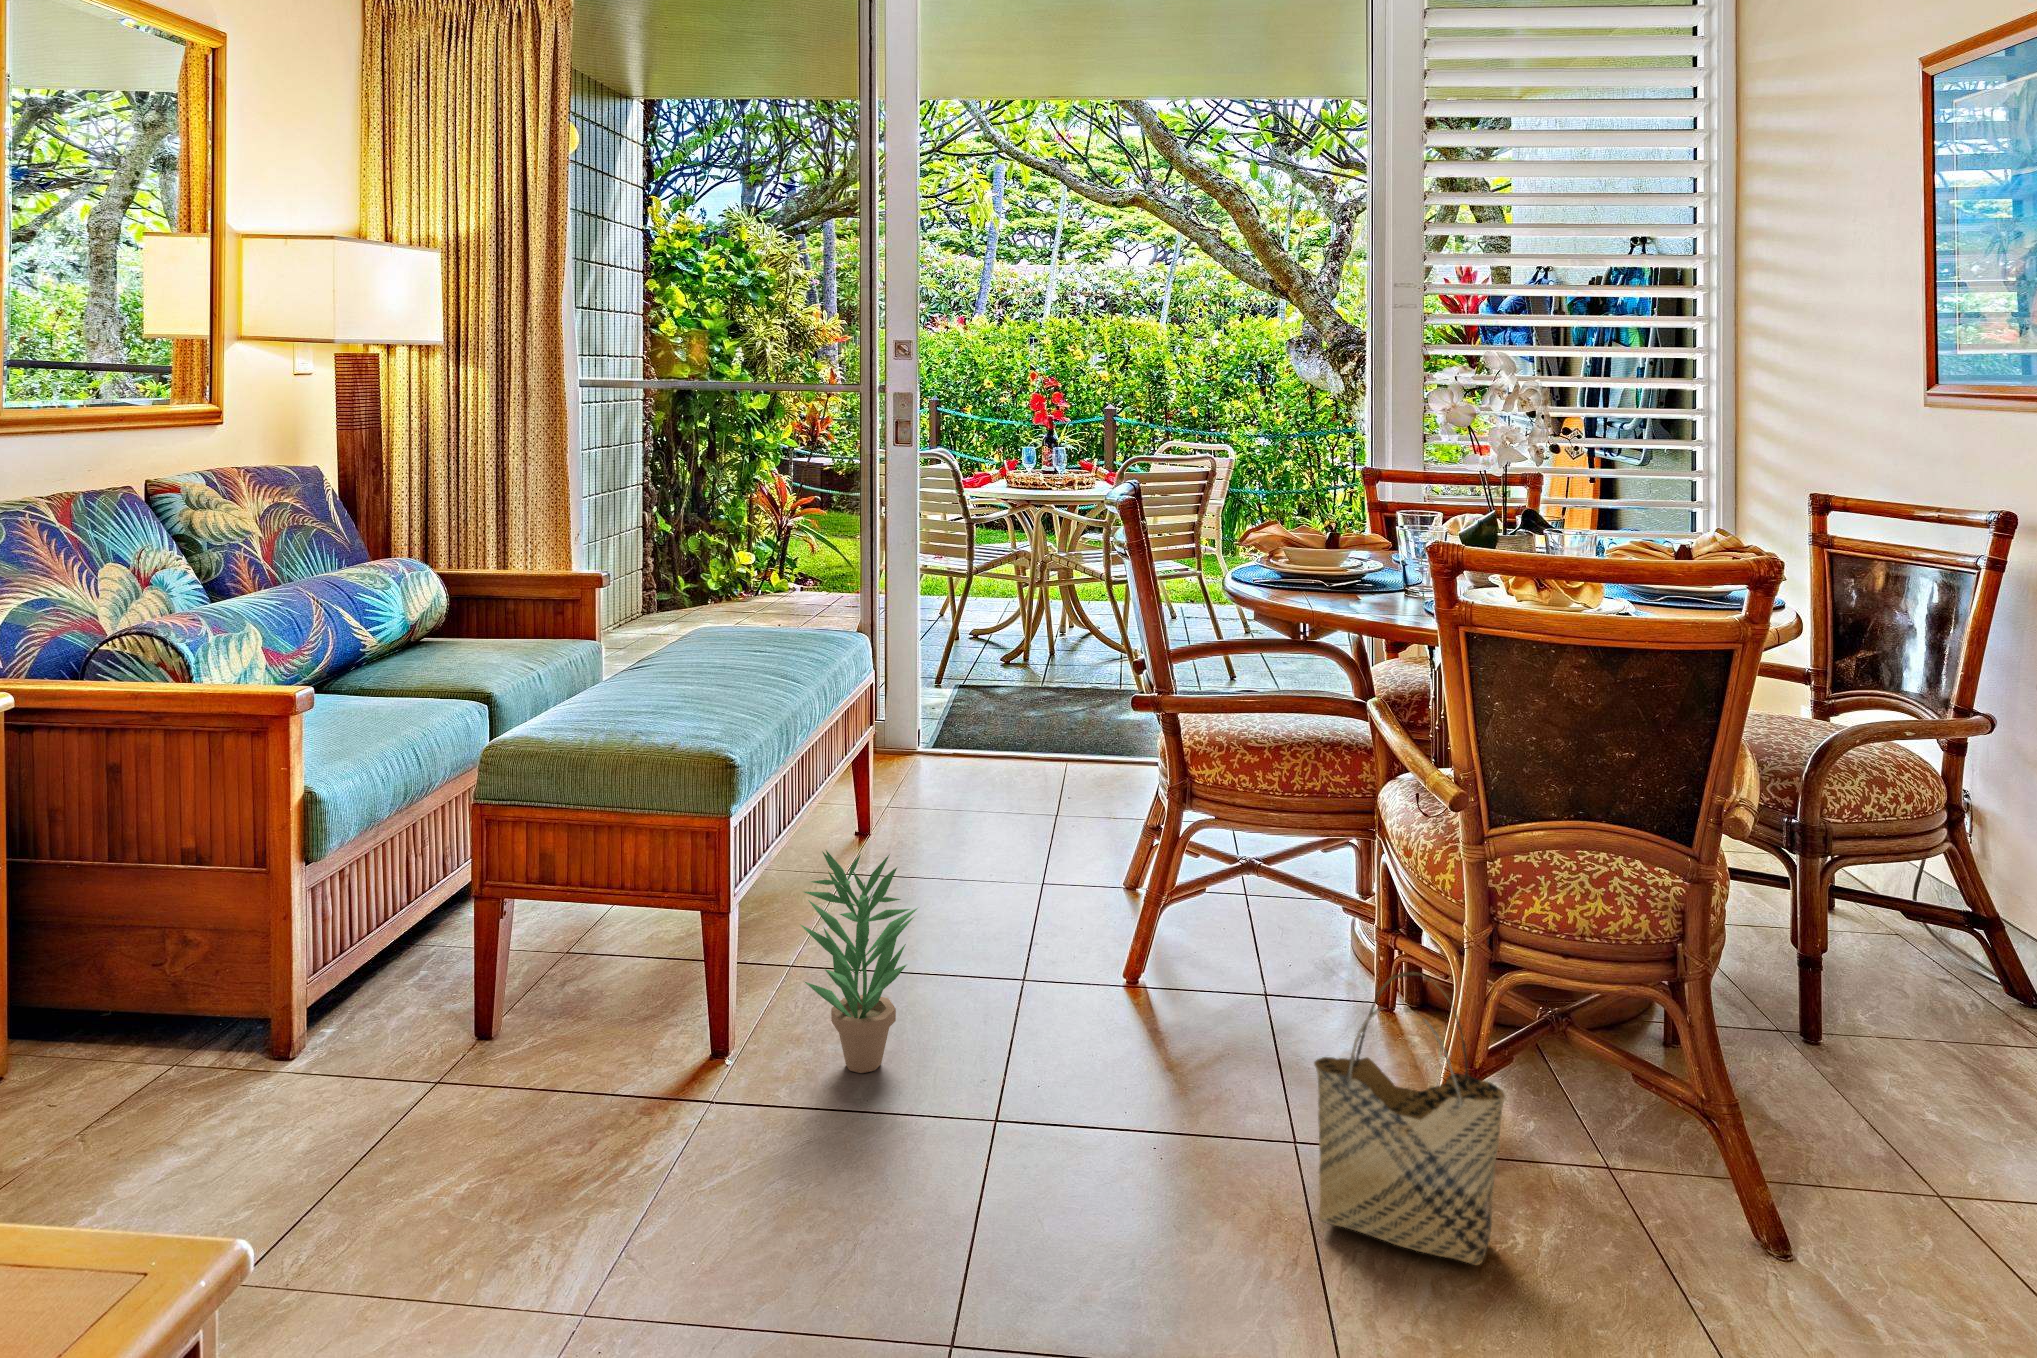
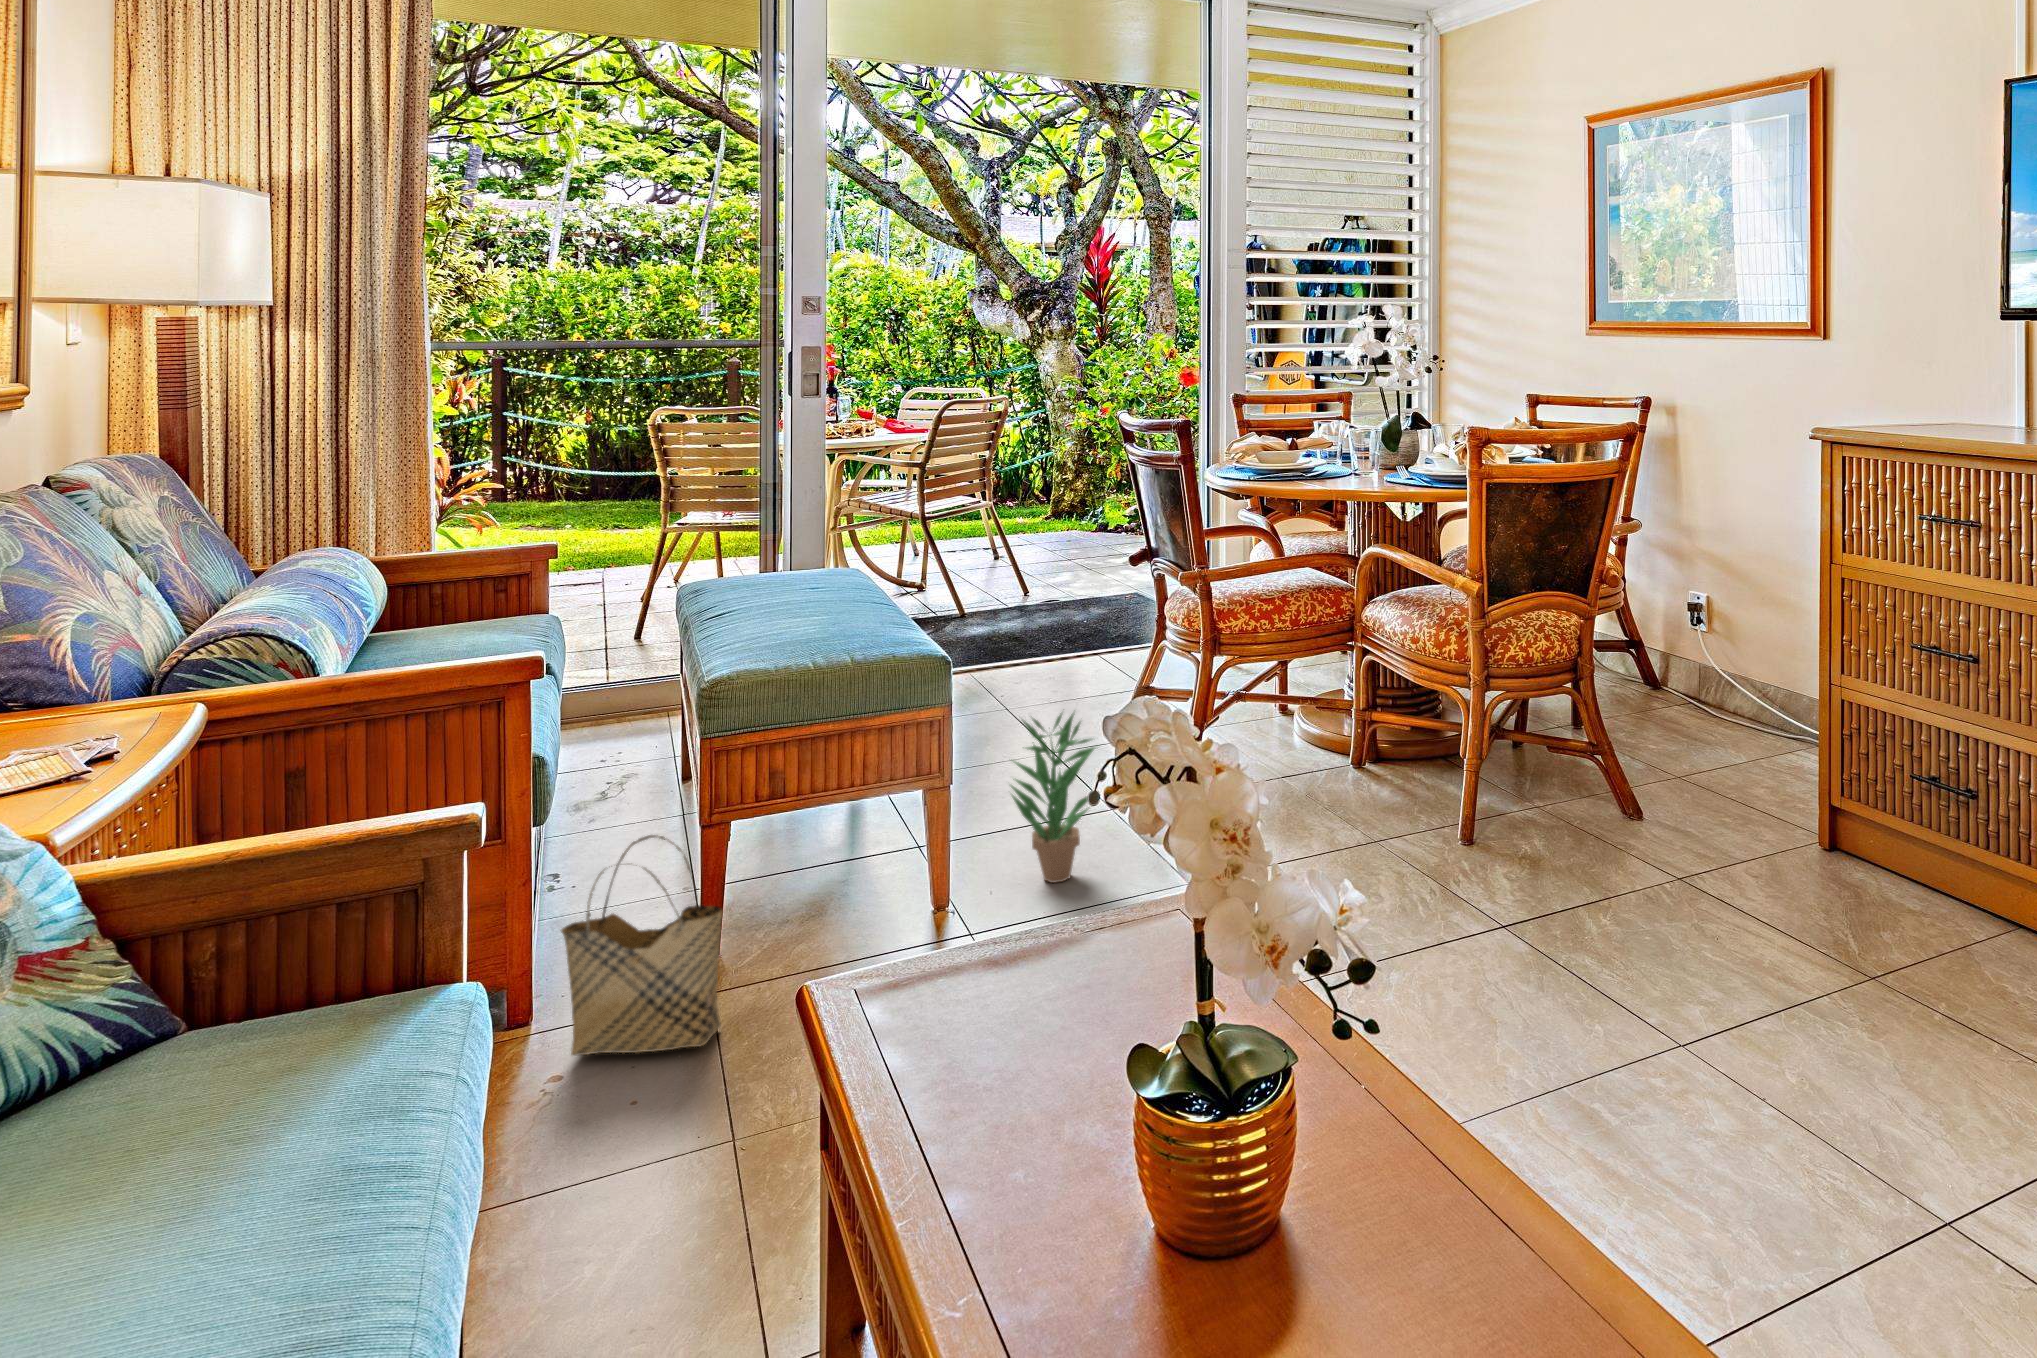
woven basket: present [1314,971,1505,1265] -> present [561,835,723,1056]

